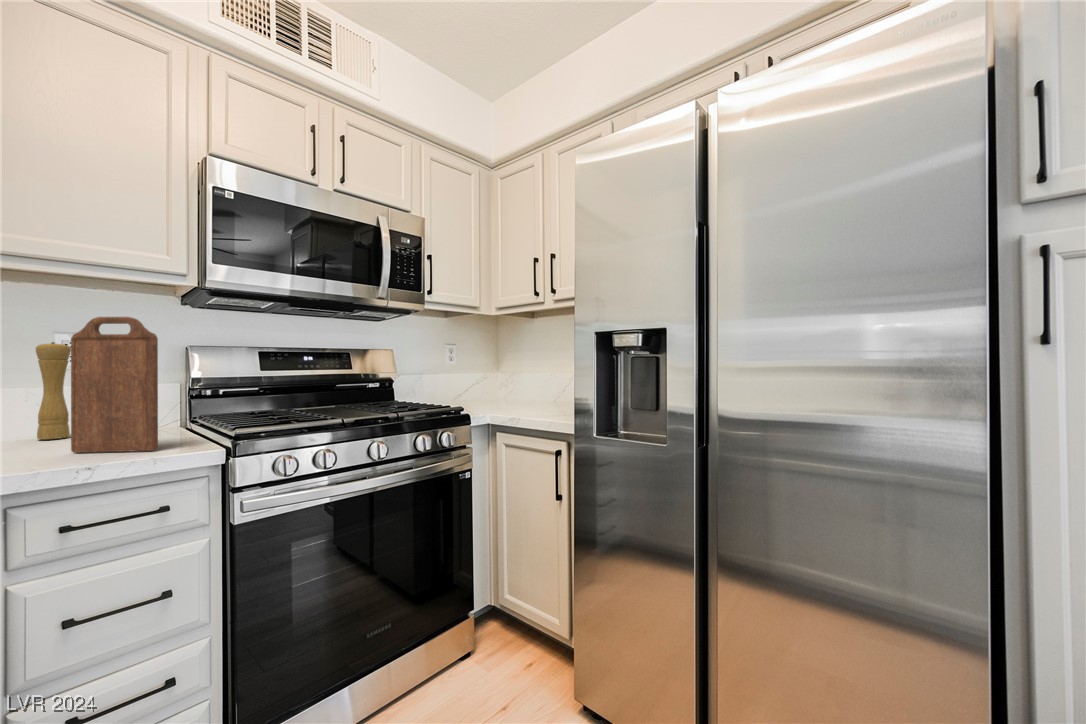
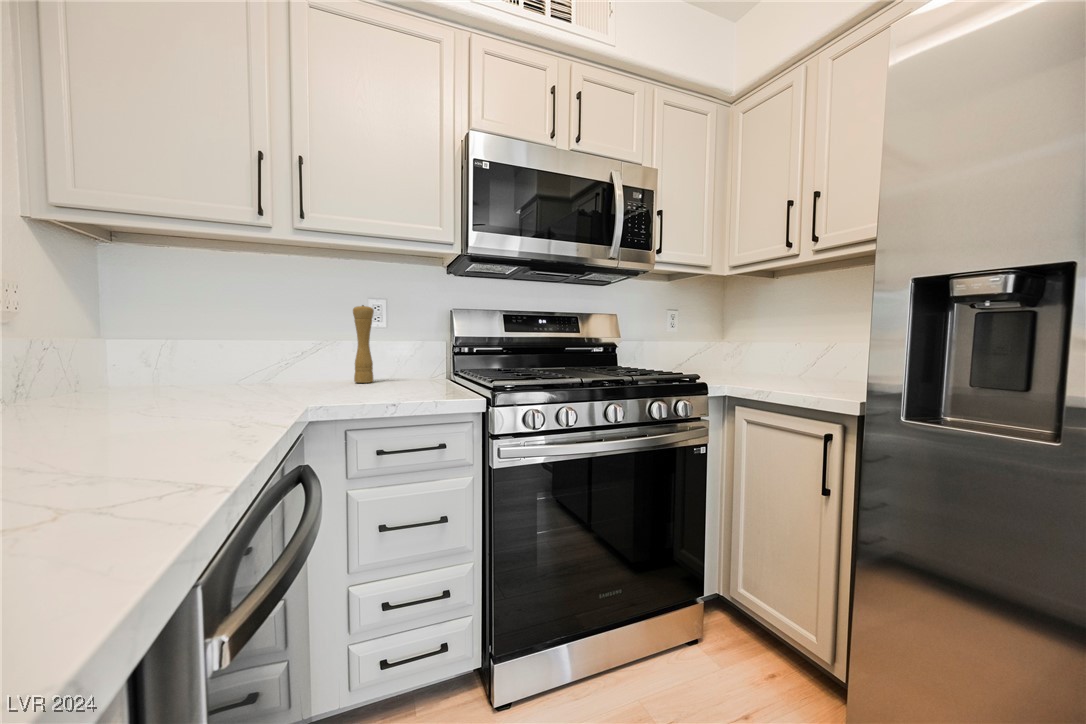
cutting board: present [71,317,158,453] -> none [379,280,437,396]

